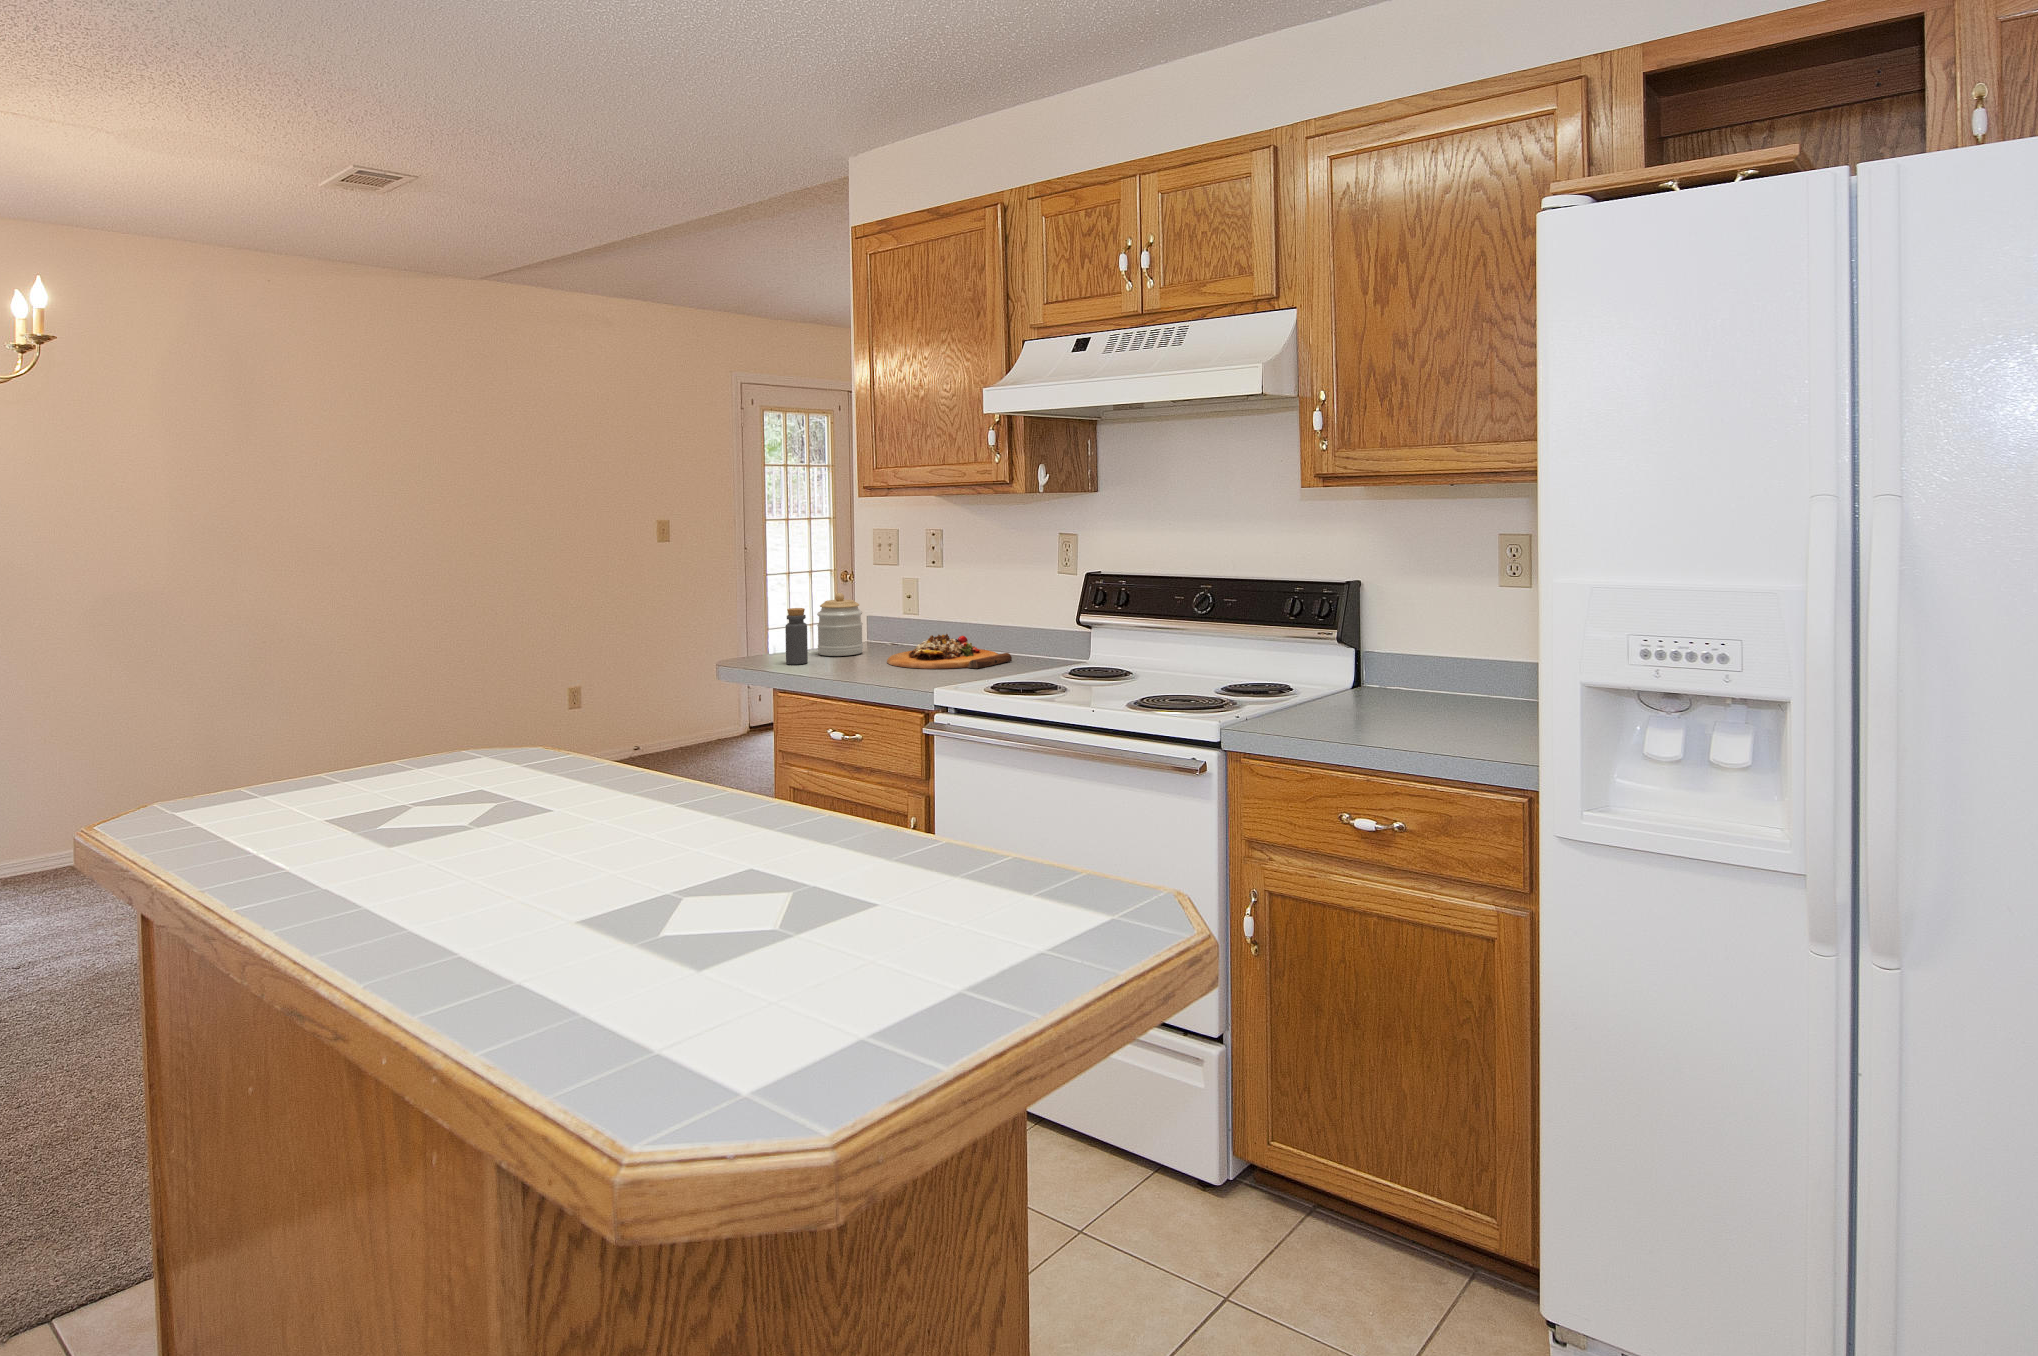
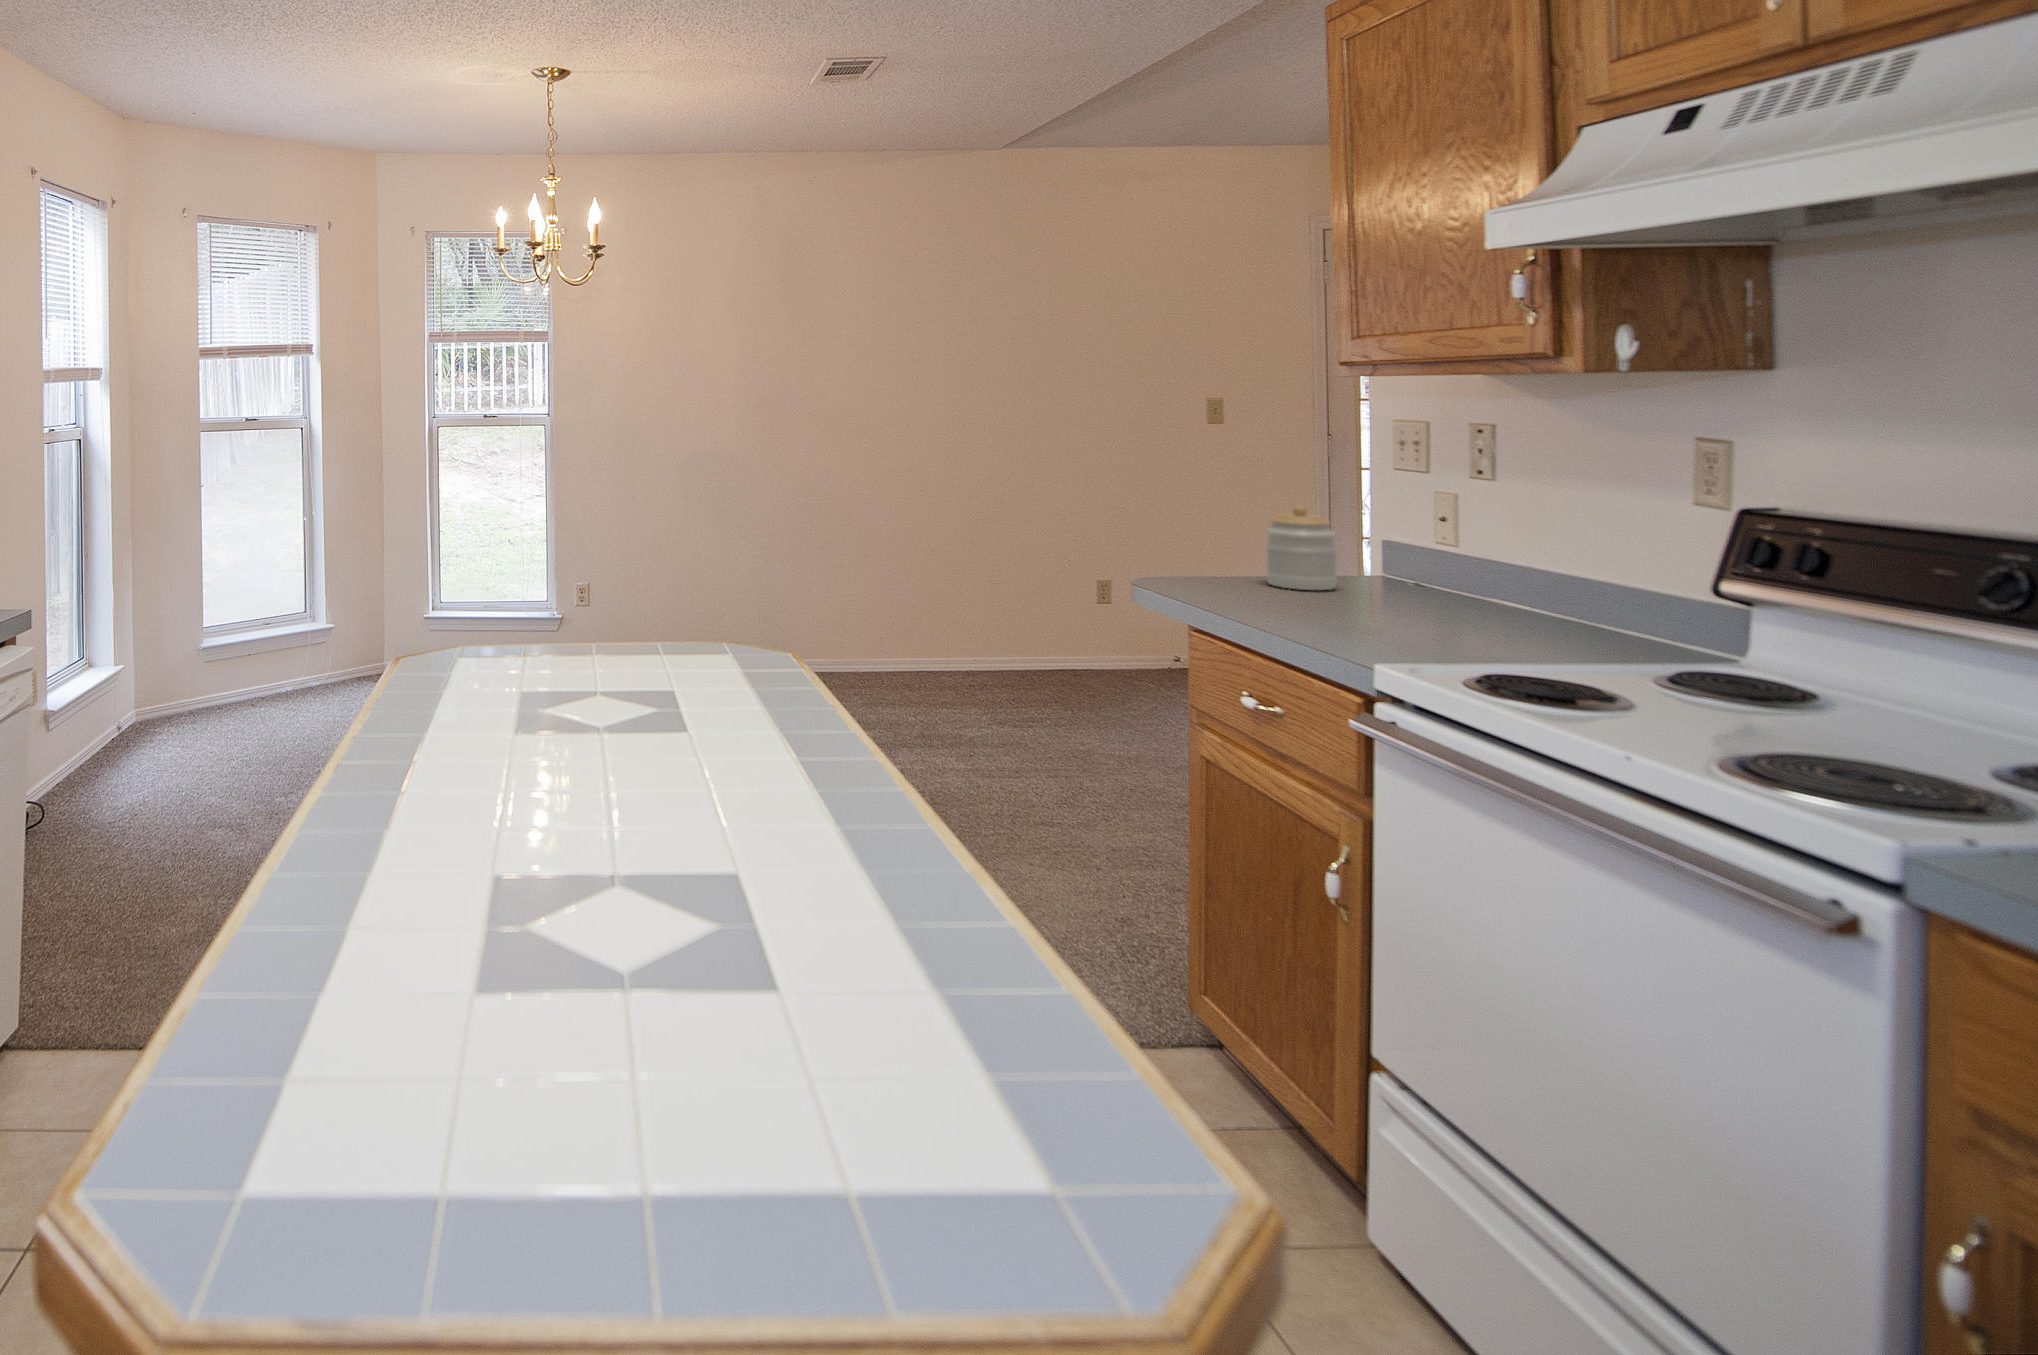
bottle: present [785,608,808,664] -> none [1206,518,1238,592]
cutting board: present [887,634,1012,669] -> none [1356,578,1585,638]

